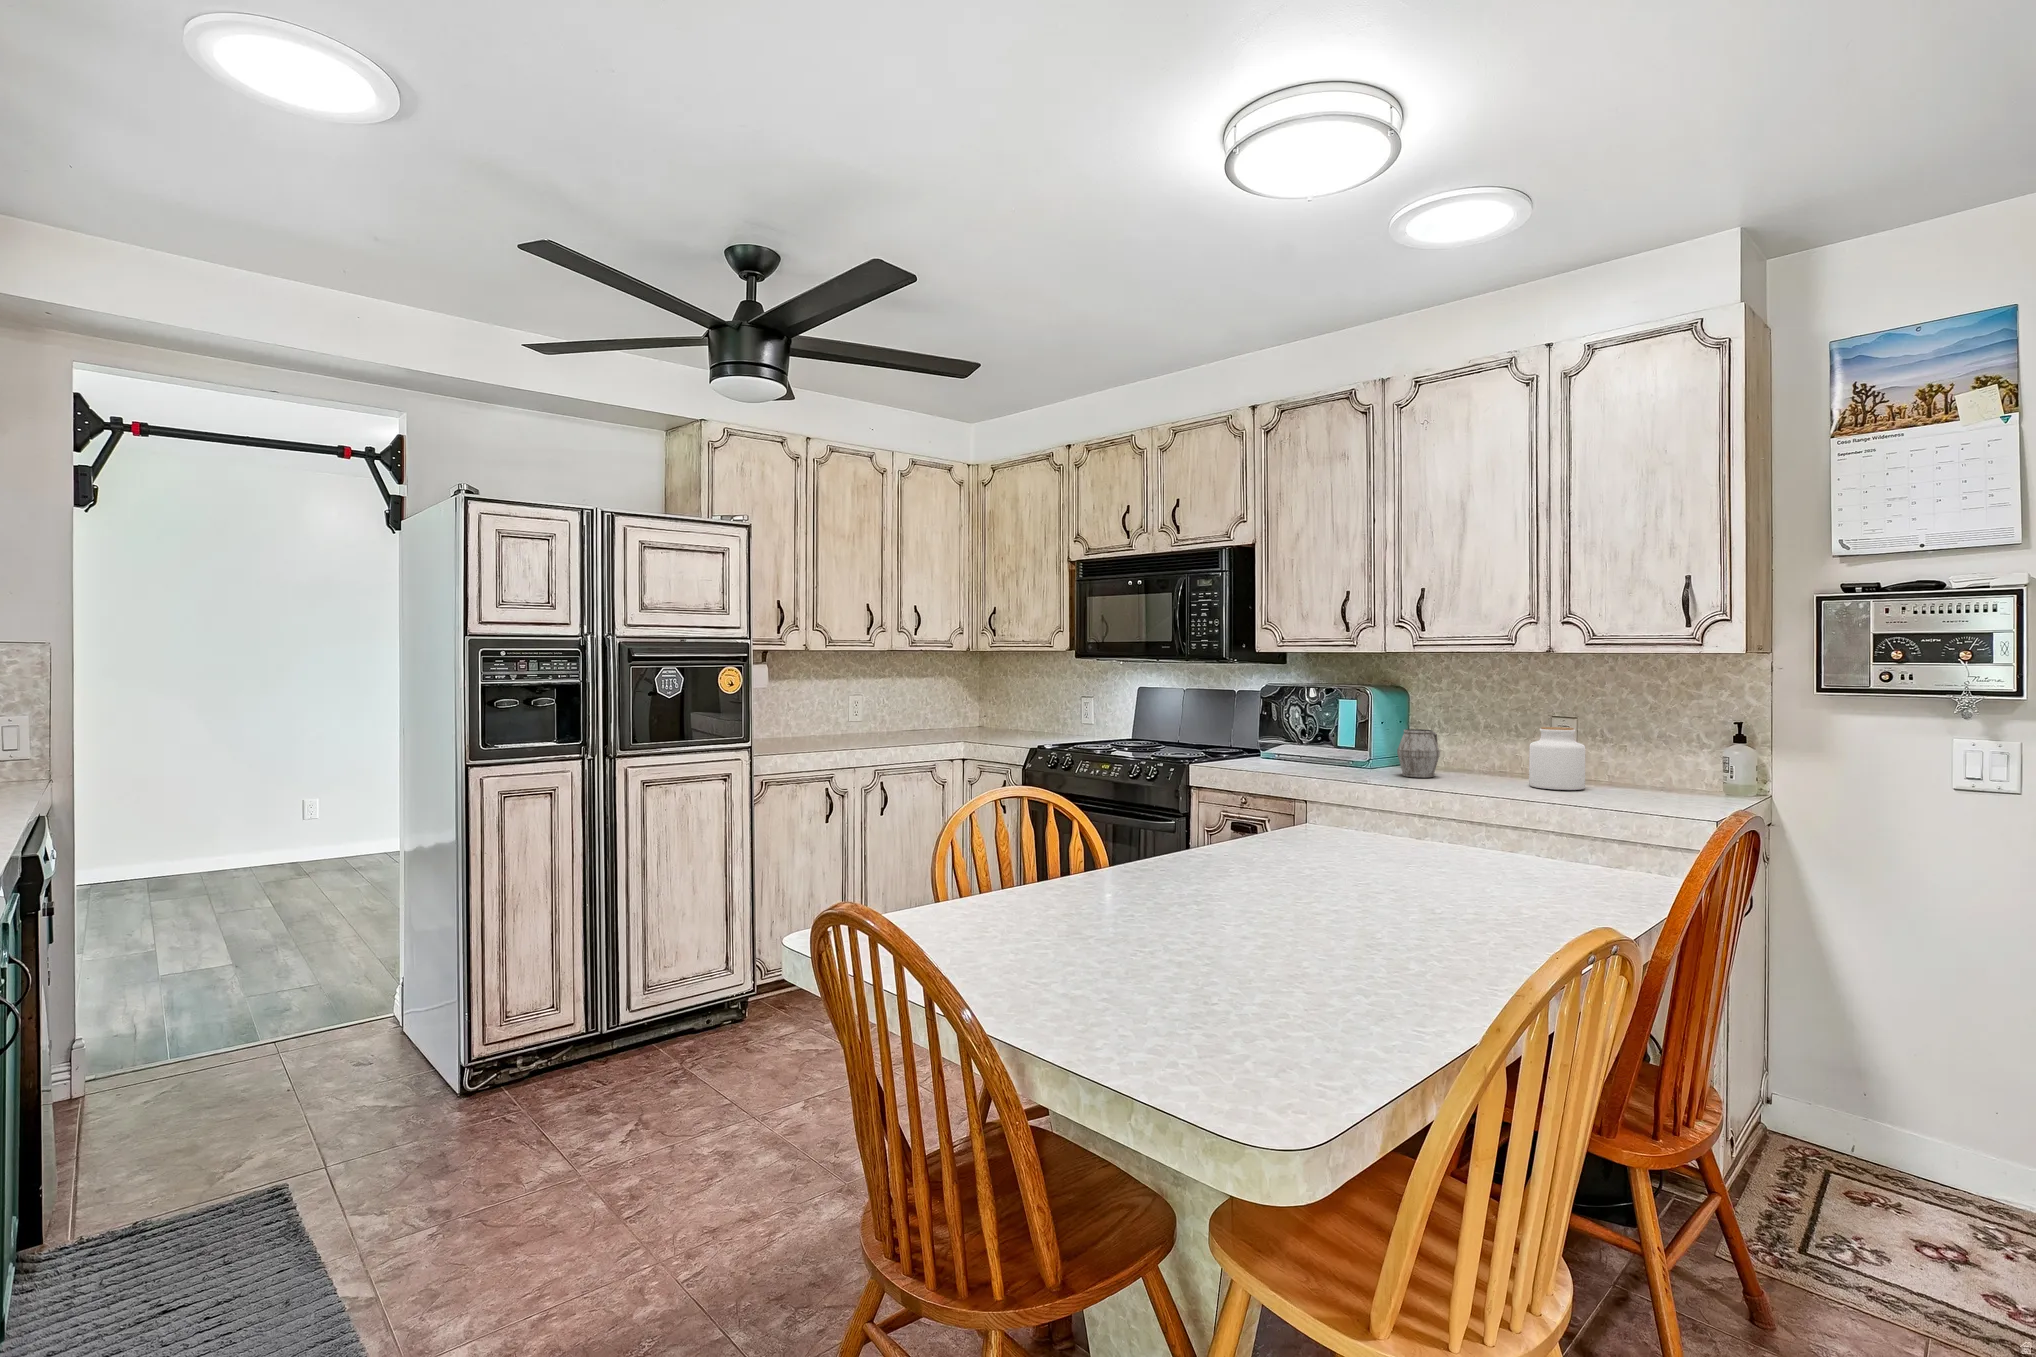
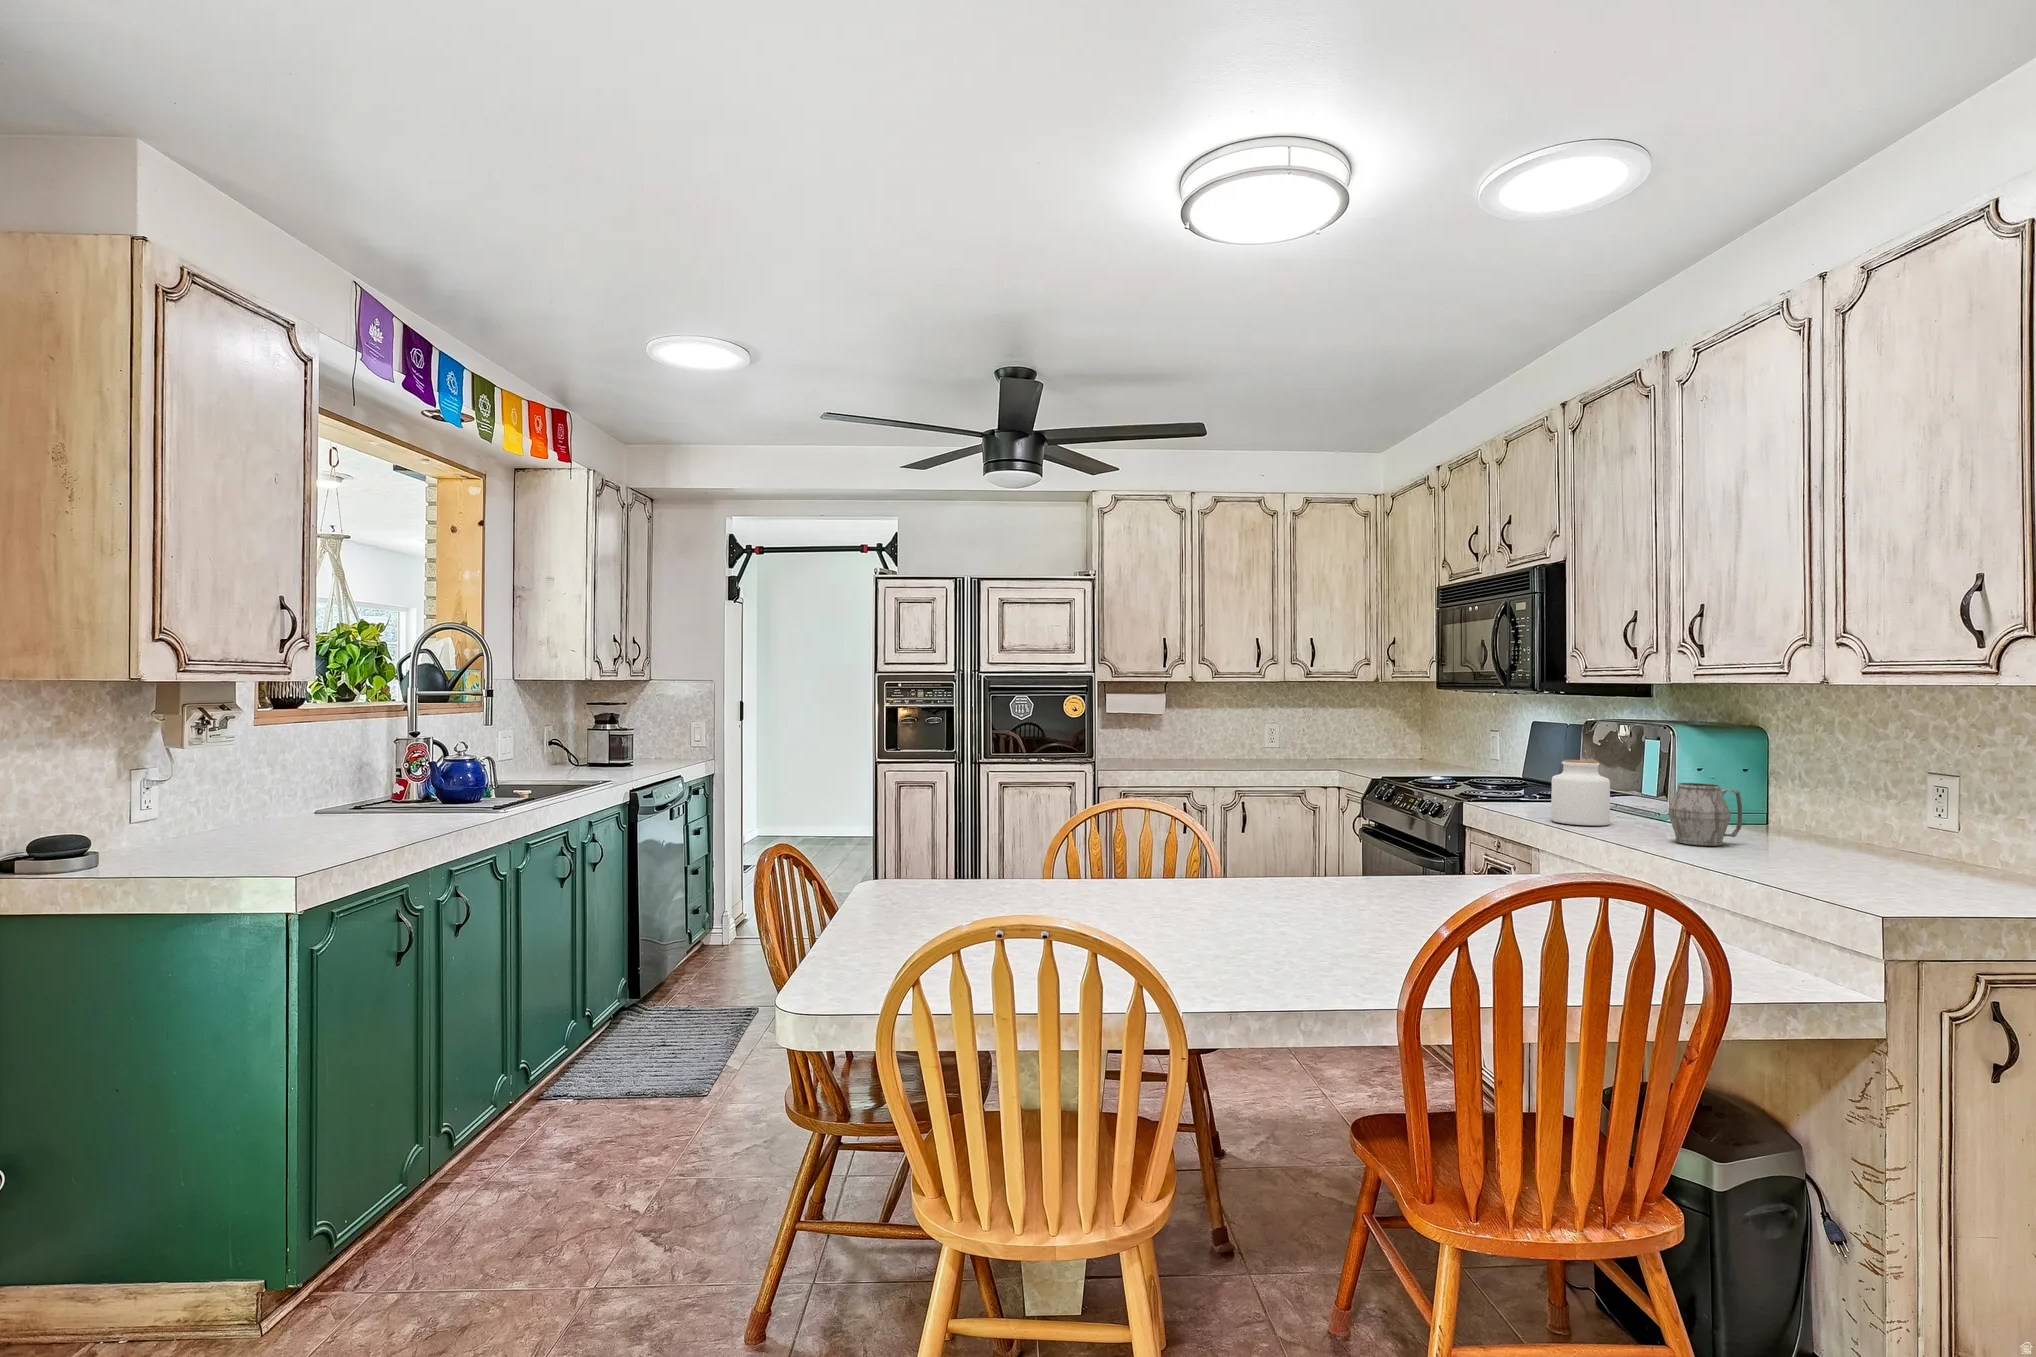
jar: present [1529,727,1585,790] -> present [1551,760,1610,826]

